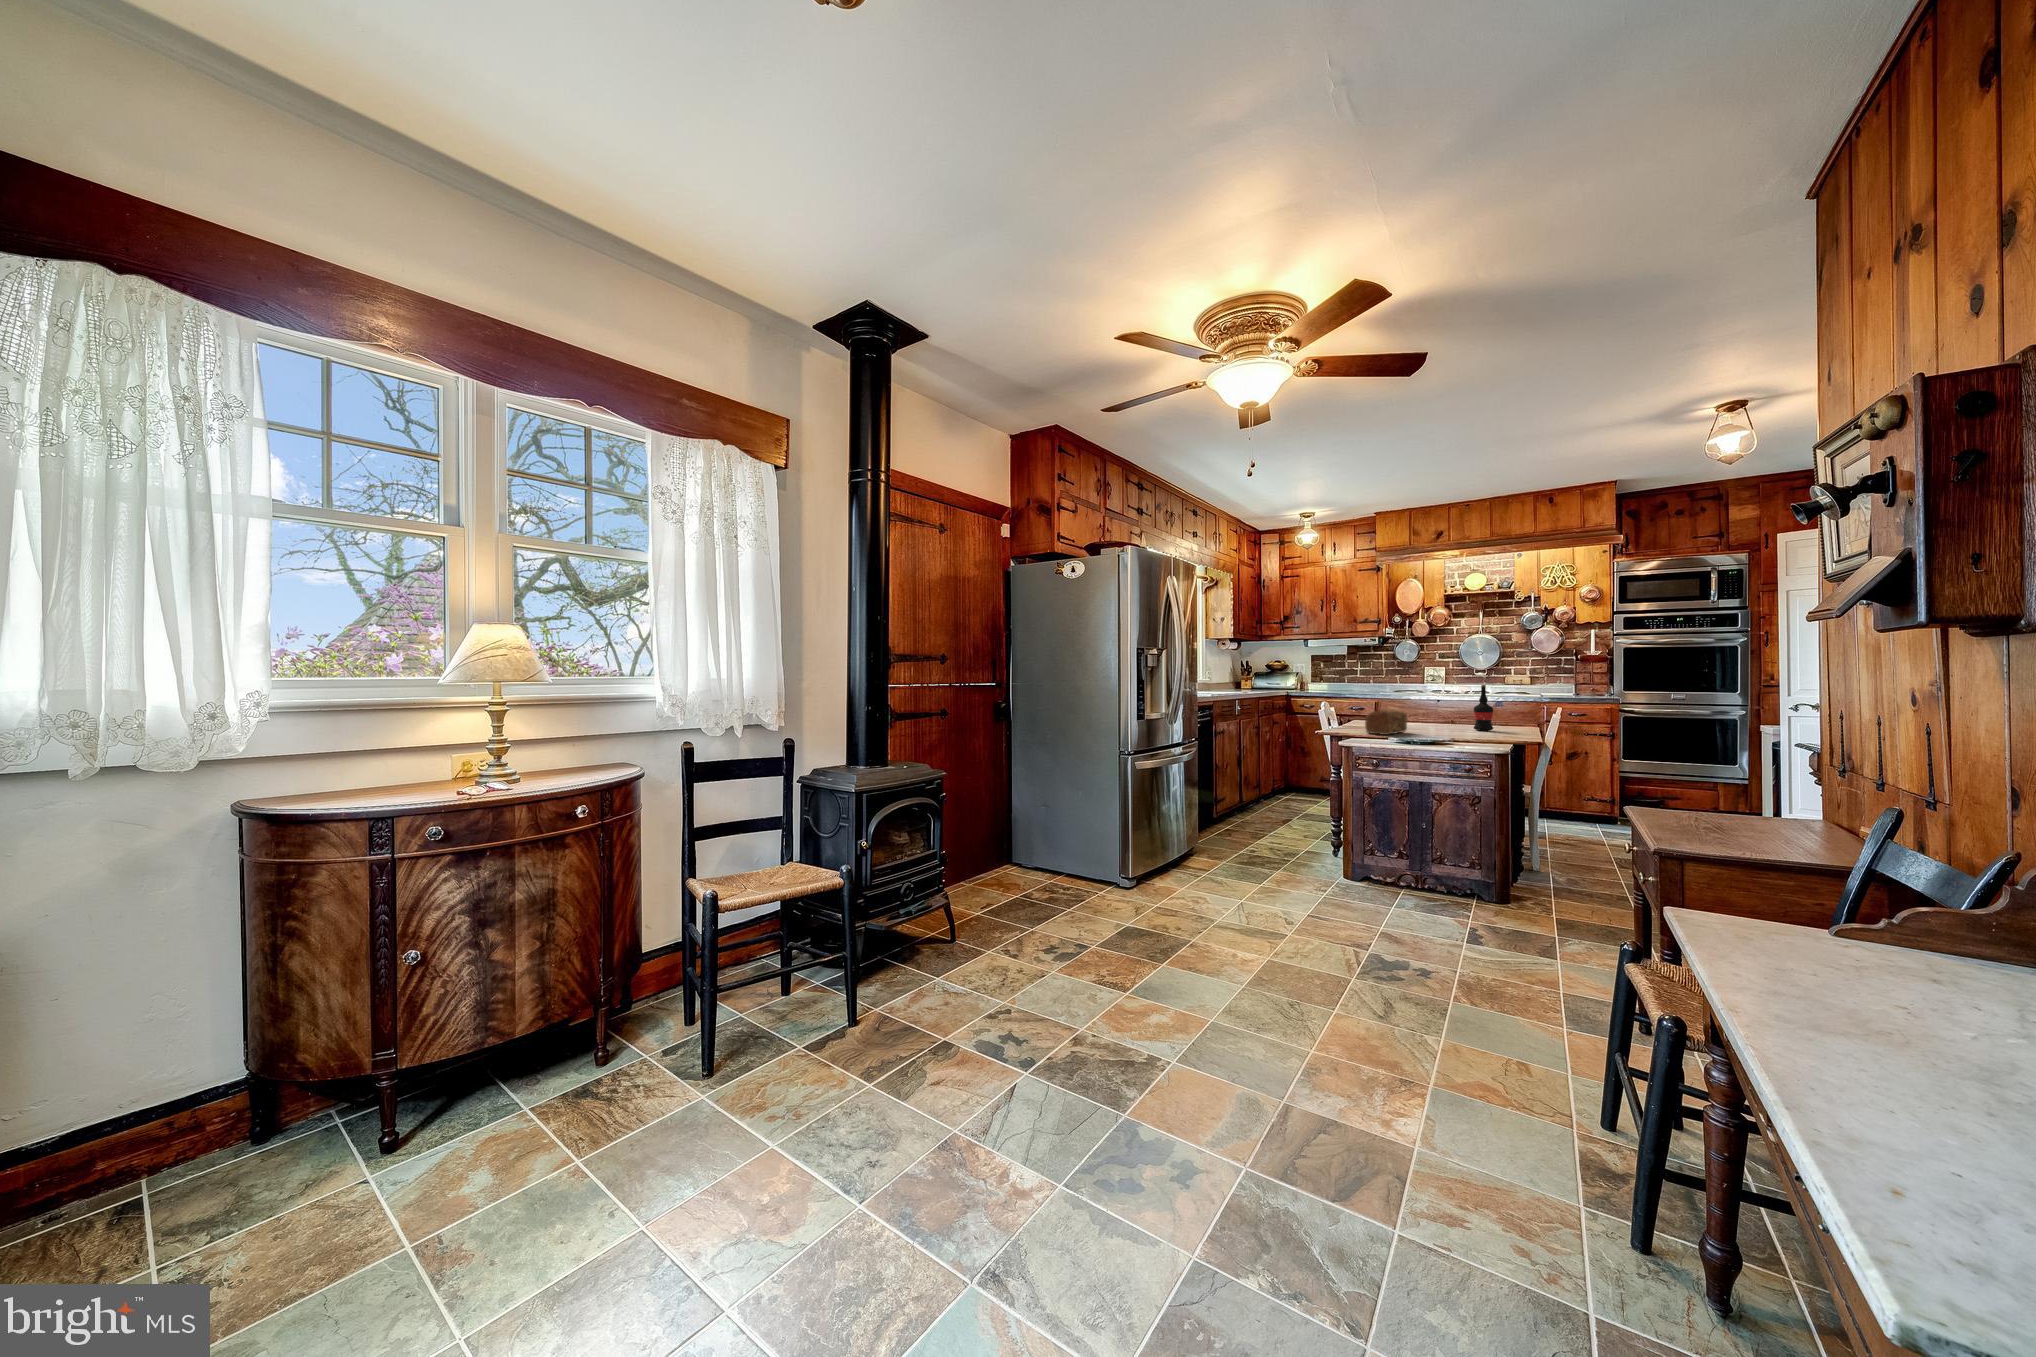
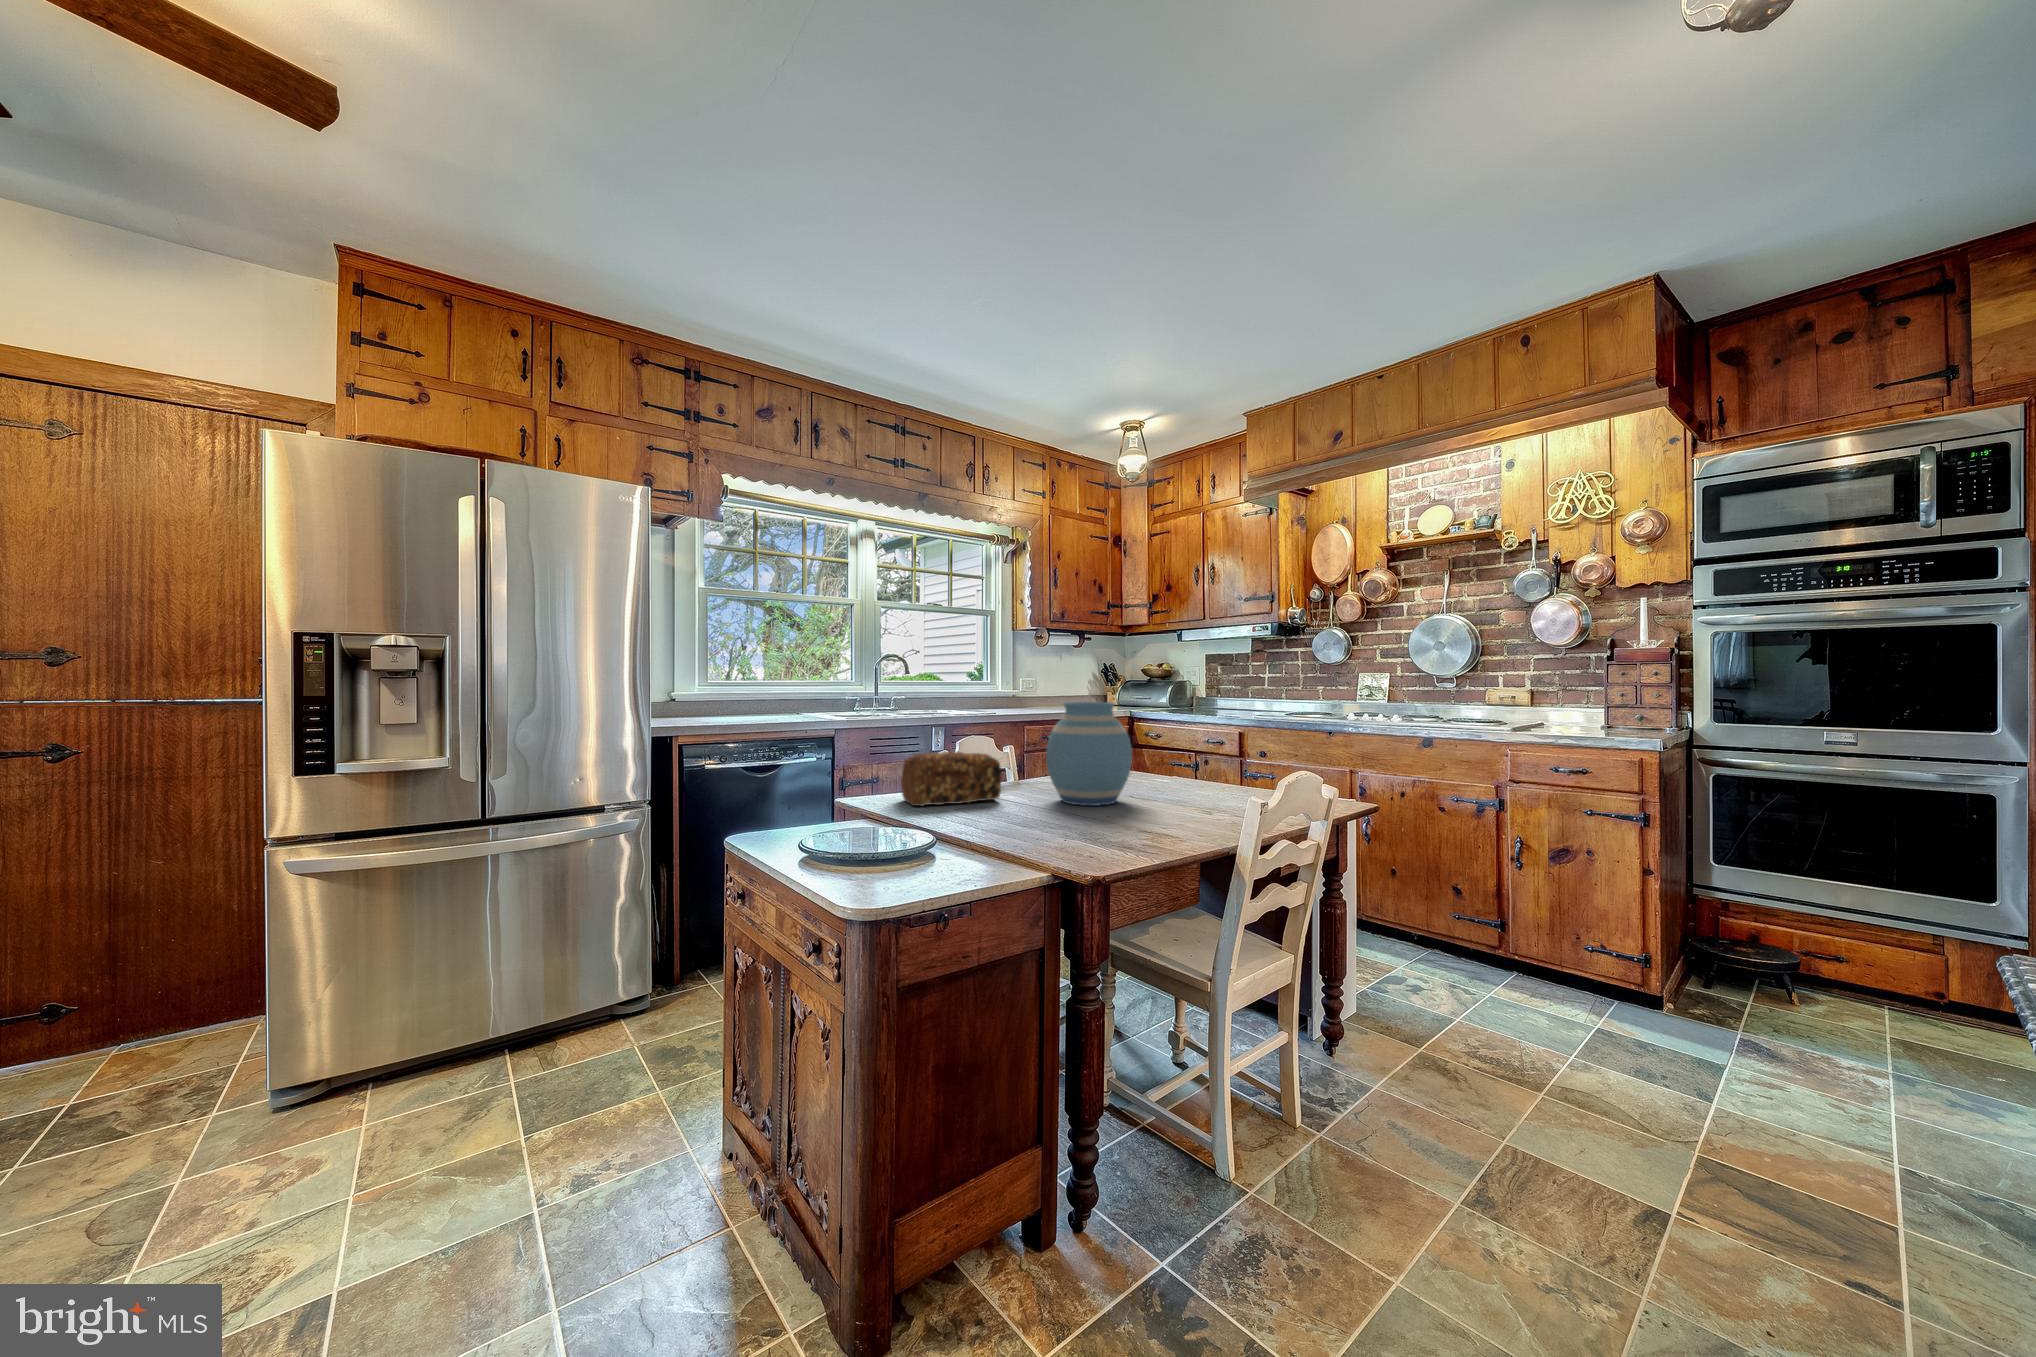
vase: none [1416,685,1463,732] -> present [1046,702,1132,806]
wine bottle: present [1474,685,1493,731] -> none [1177,704,1213,805]

